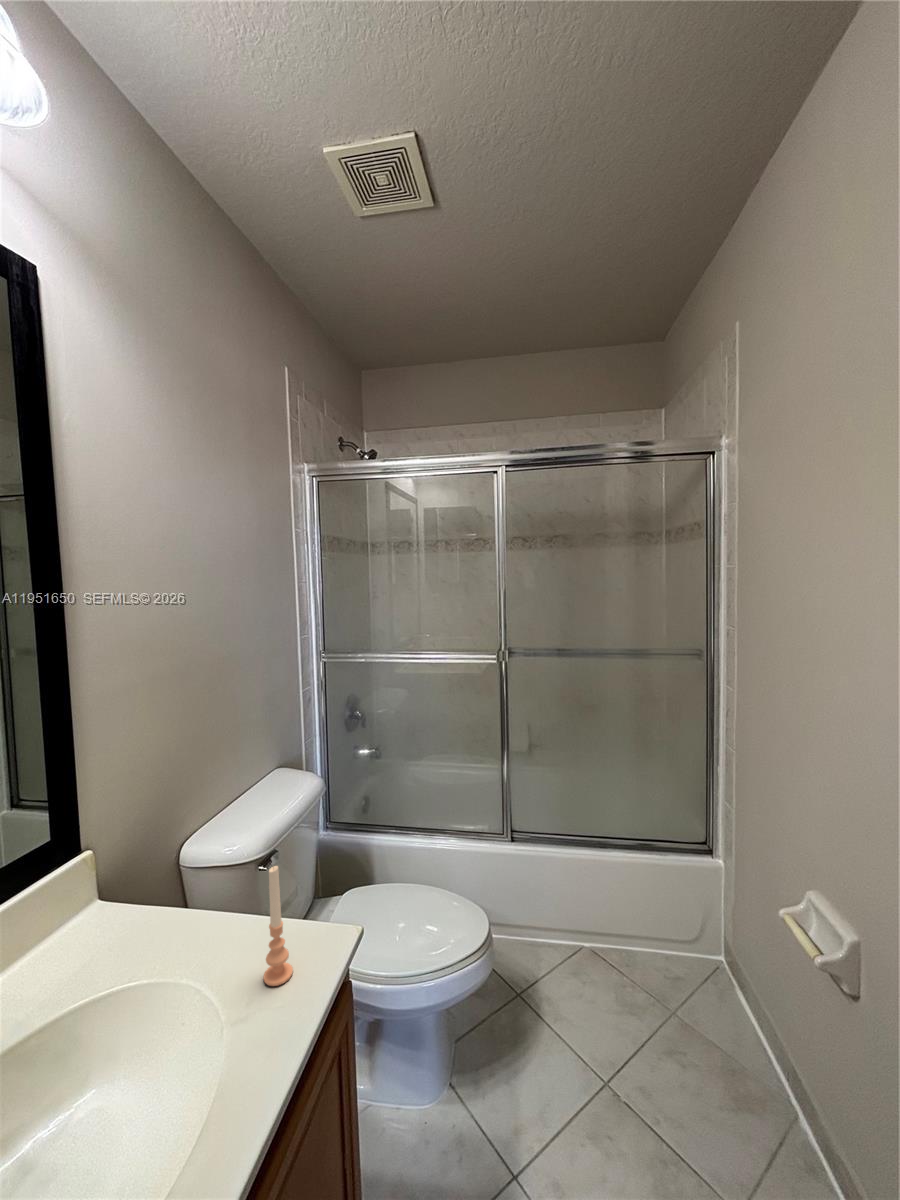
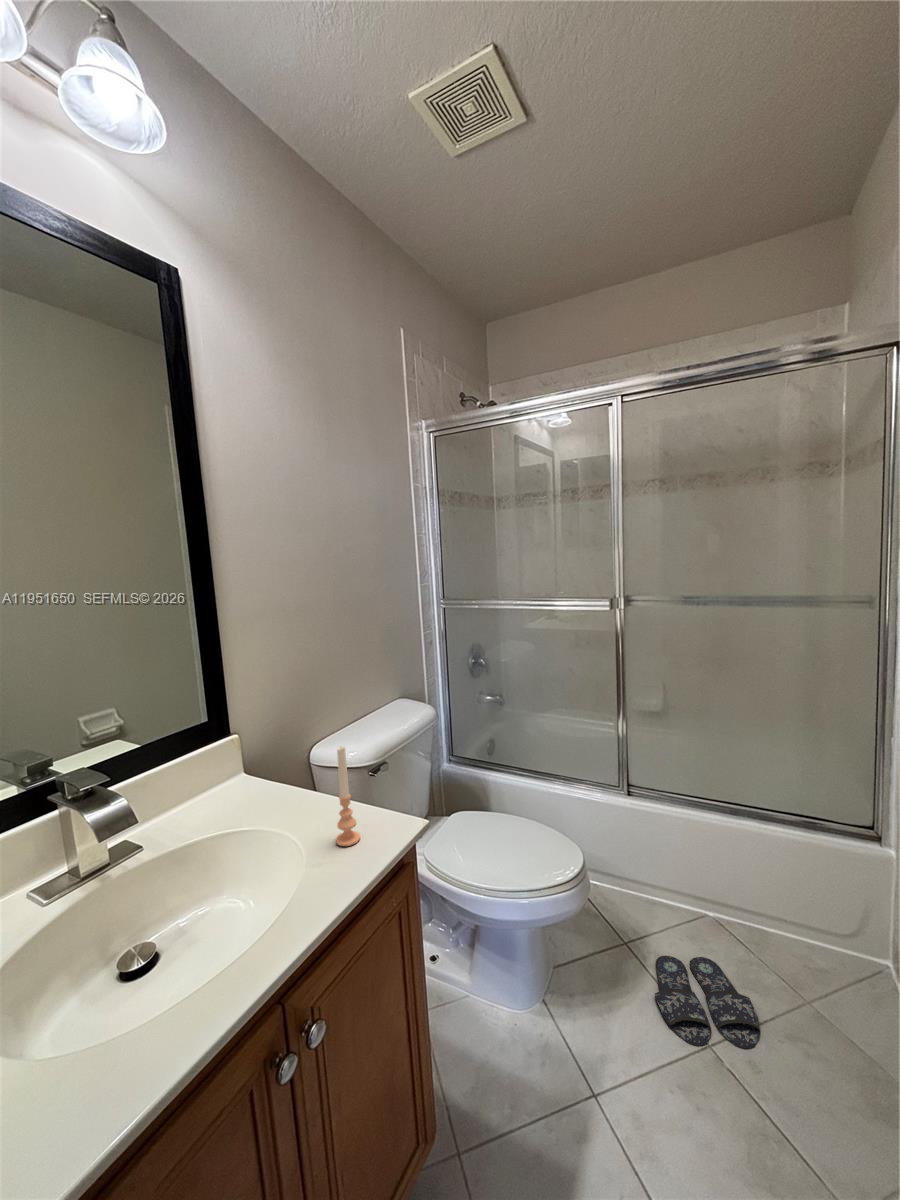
slippers: none [548,997,644,1094] -> present [655,956,760,1049]

